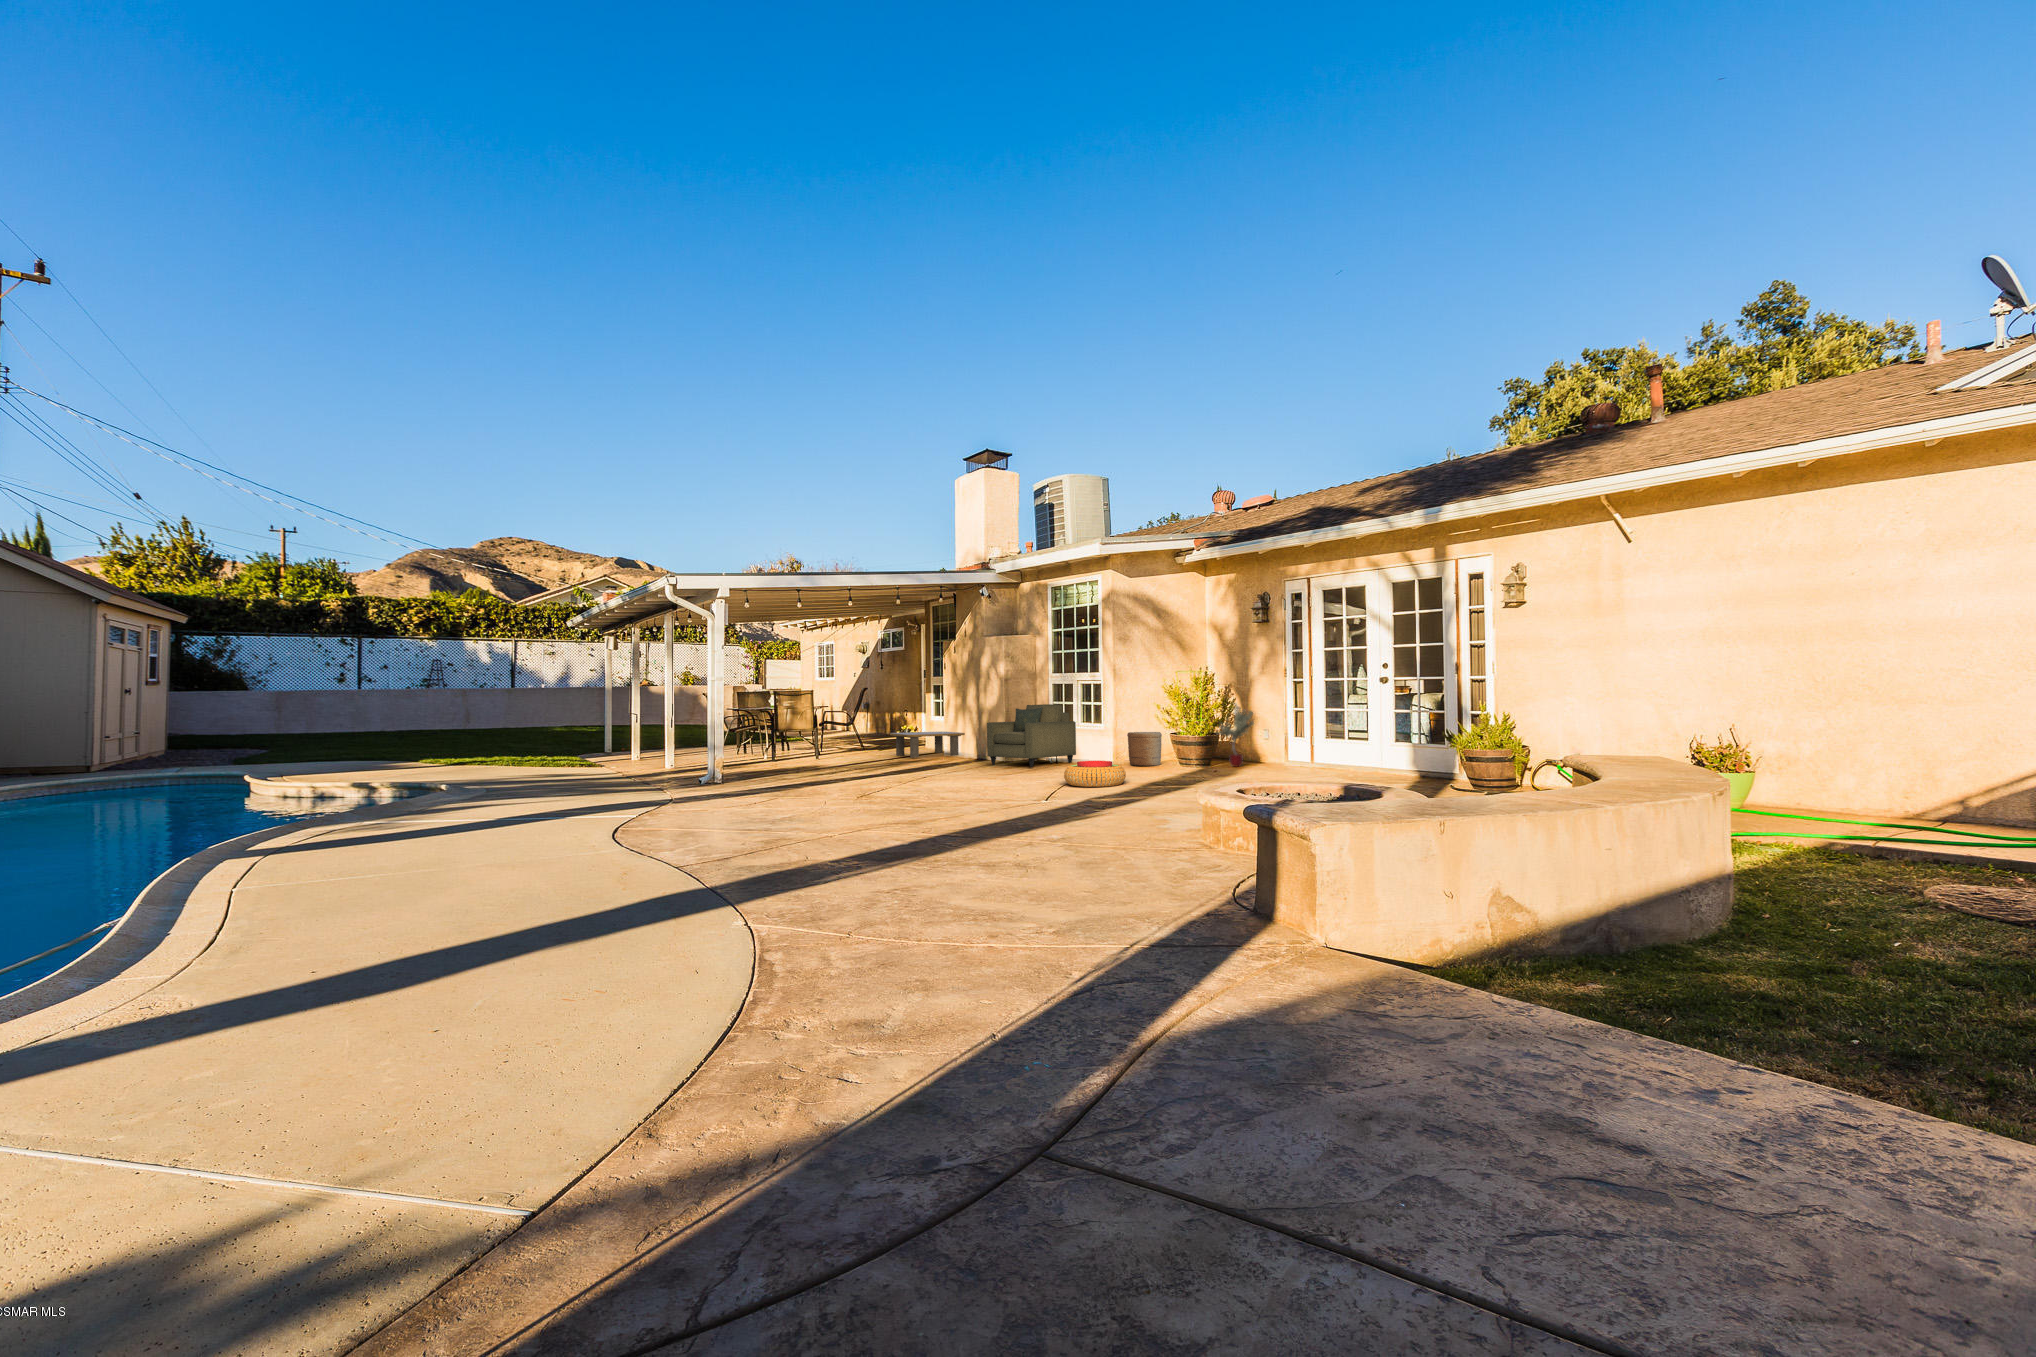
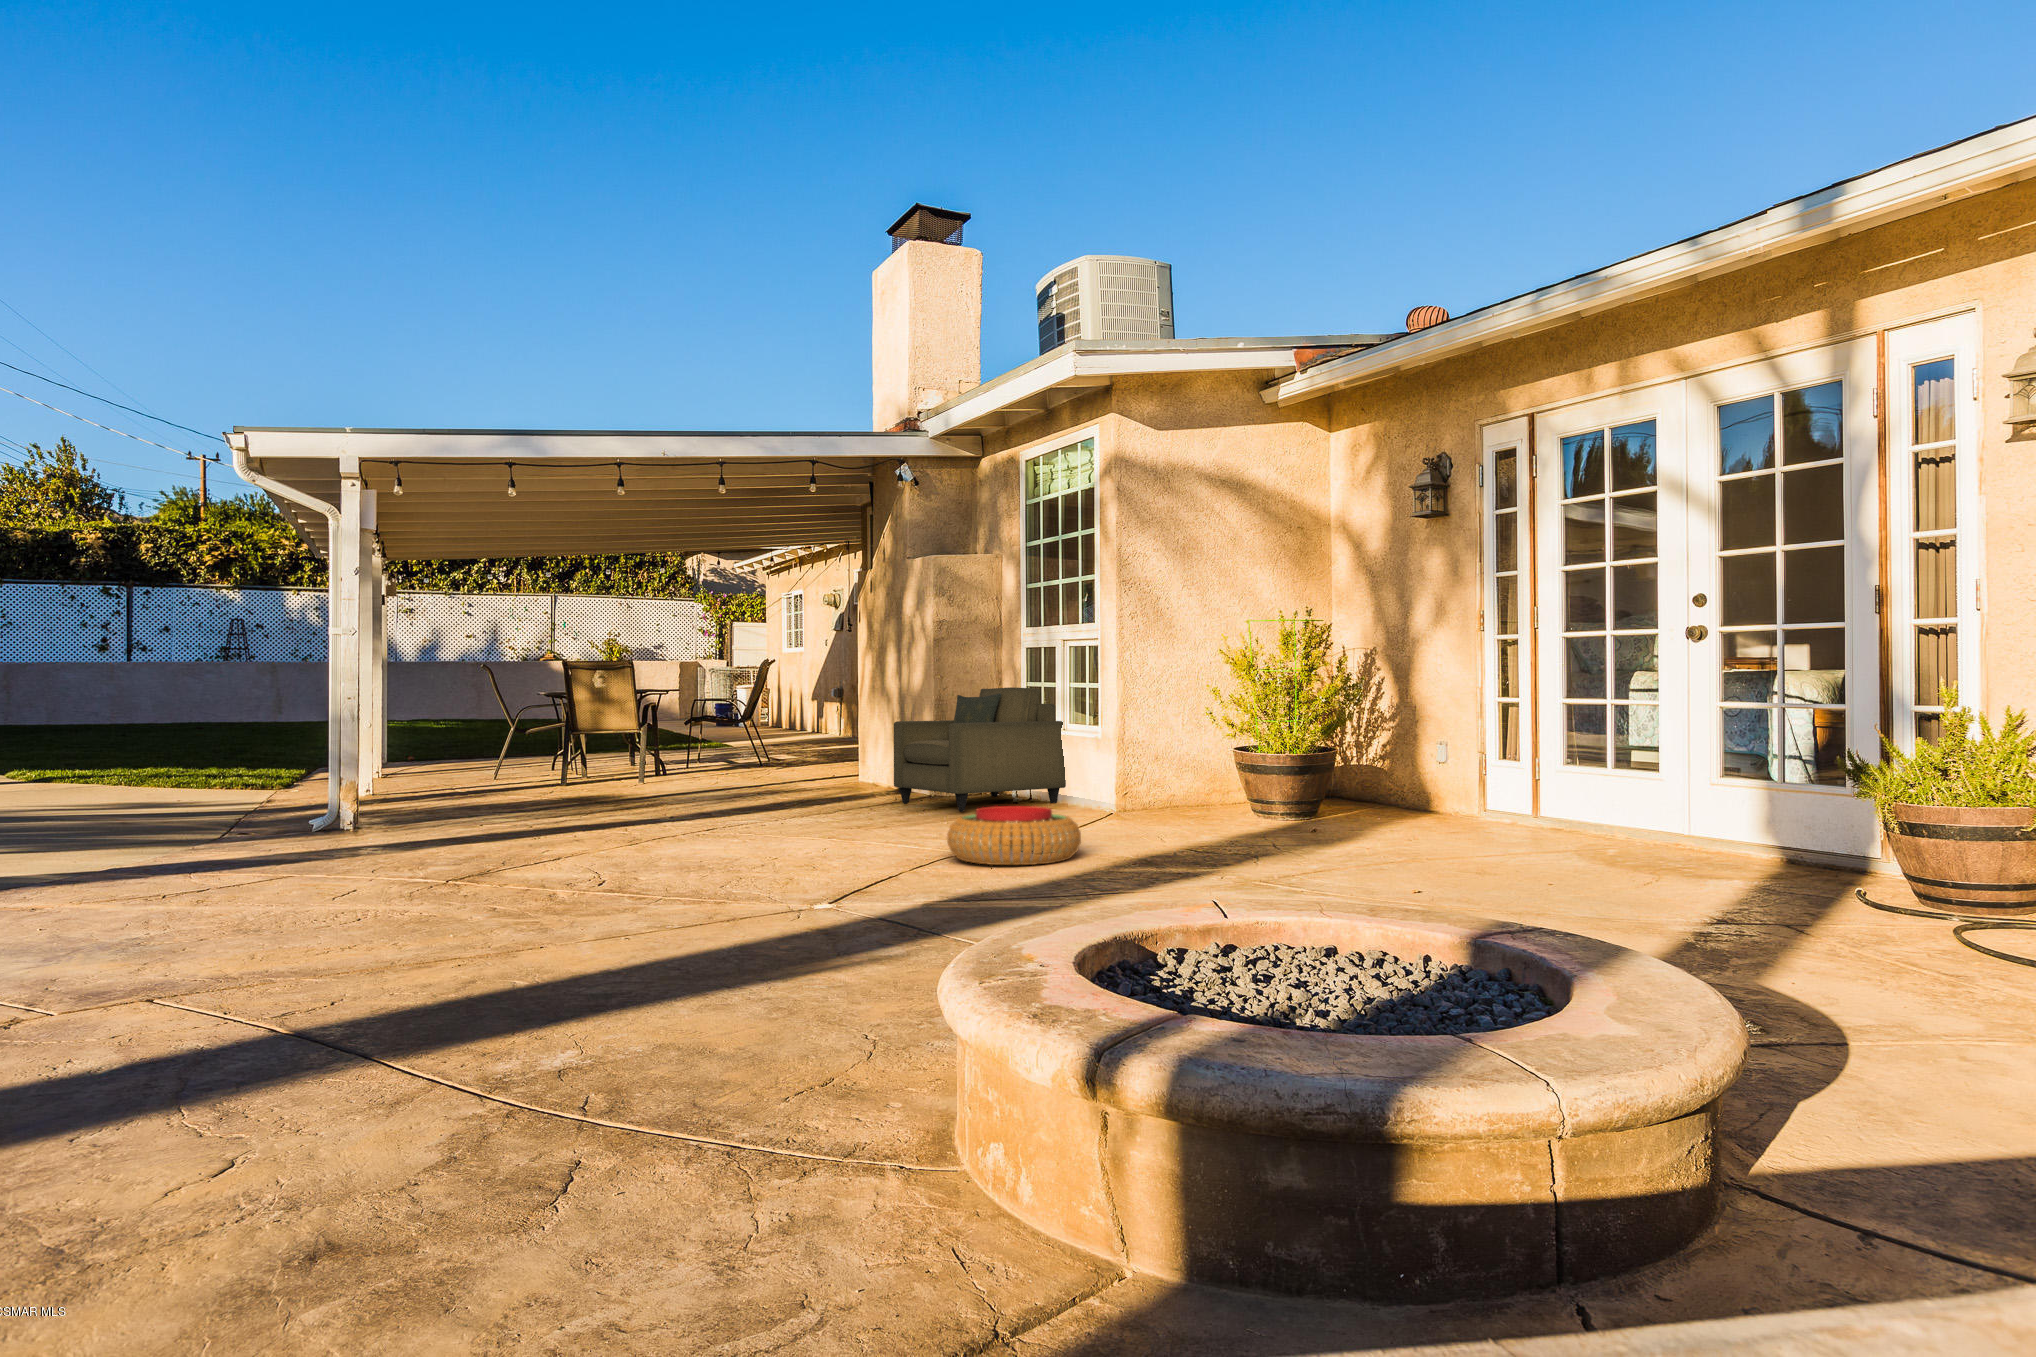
potted tree: present [1217,705,1254,767] -> none [1316,686,1409,823]
coffee table: present [890,732,965,758] -> none [783,737,907,784]
woven basket: present [1127,732,1162,766] -> none [1149,745,1219,816]

